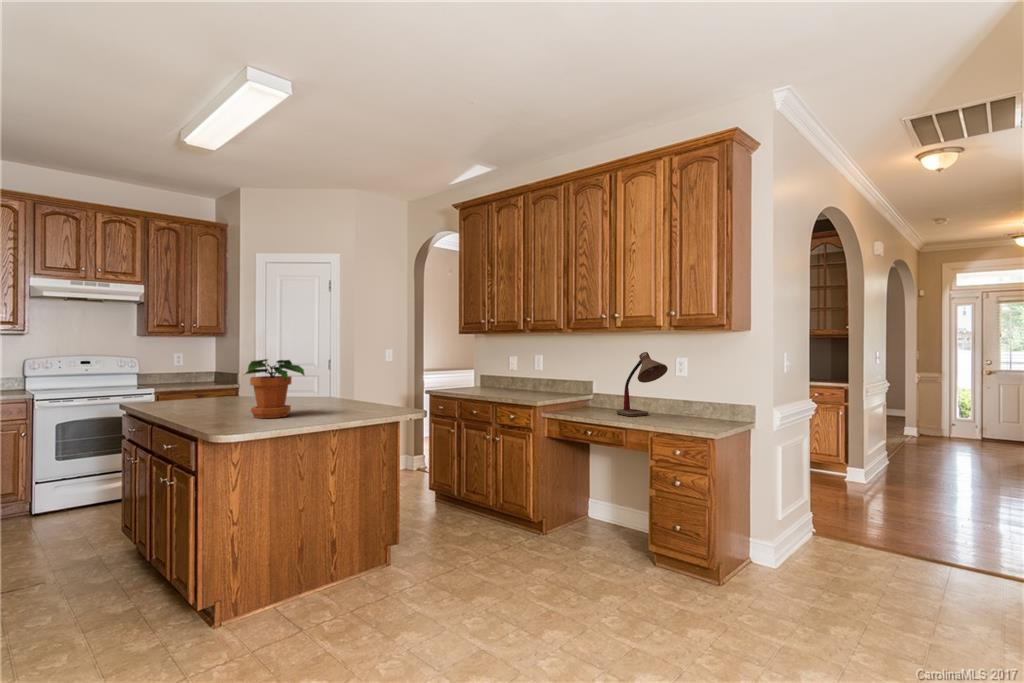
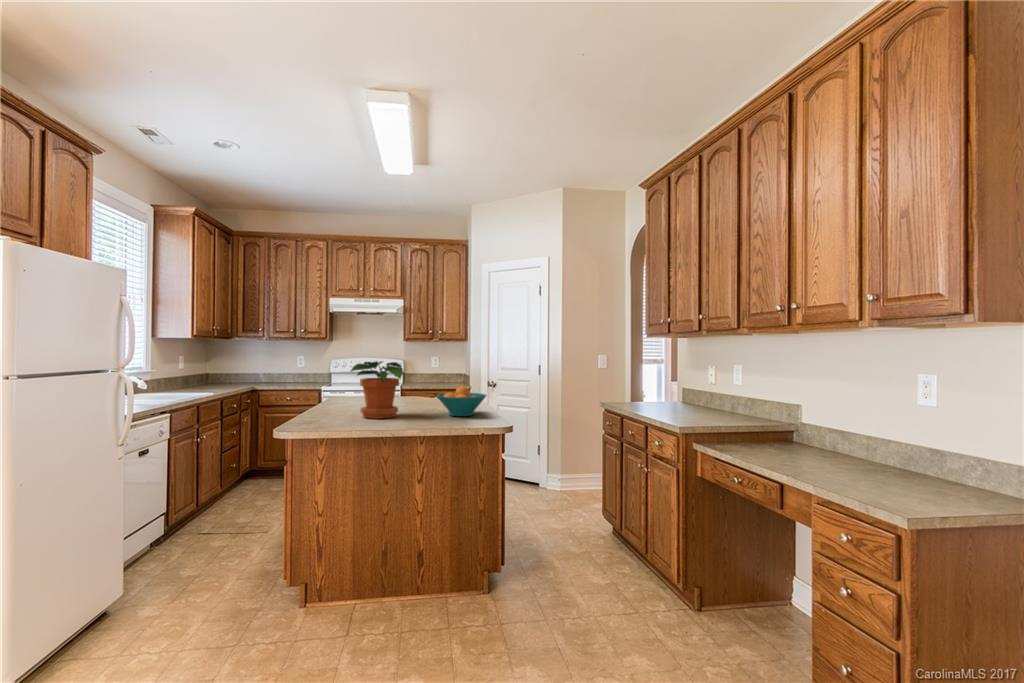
desk lamp: present [617,352,668,416] -> none [803,362,882,468]
fruit bowl: none [323,381,372,409] -> present [437,386,486,416]

